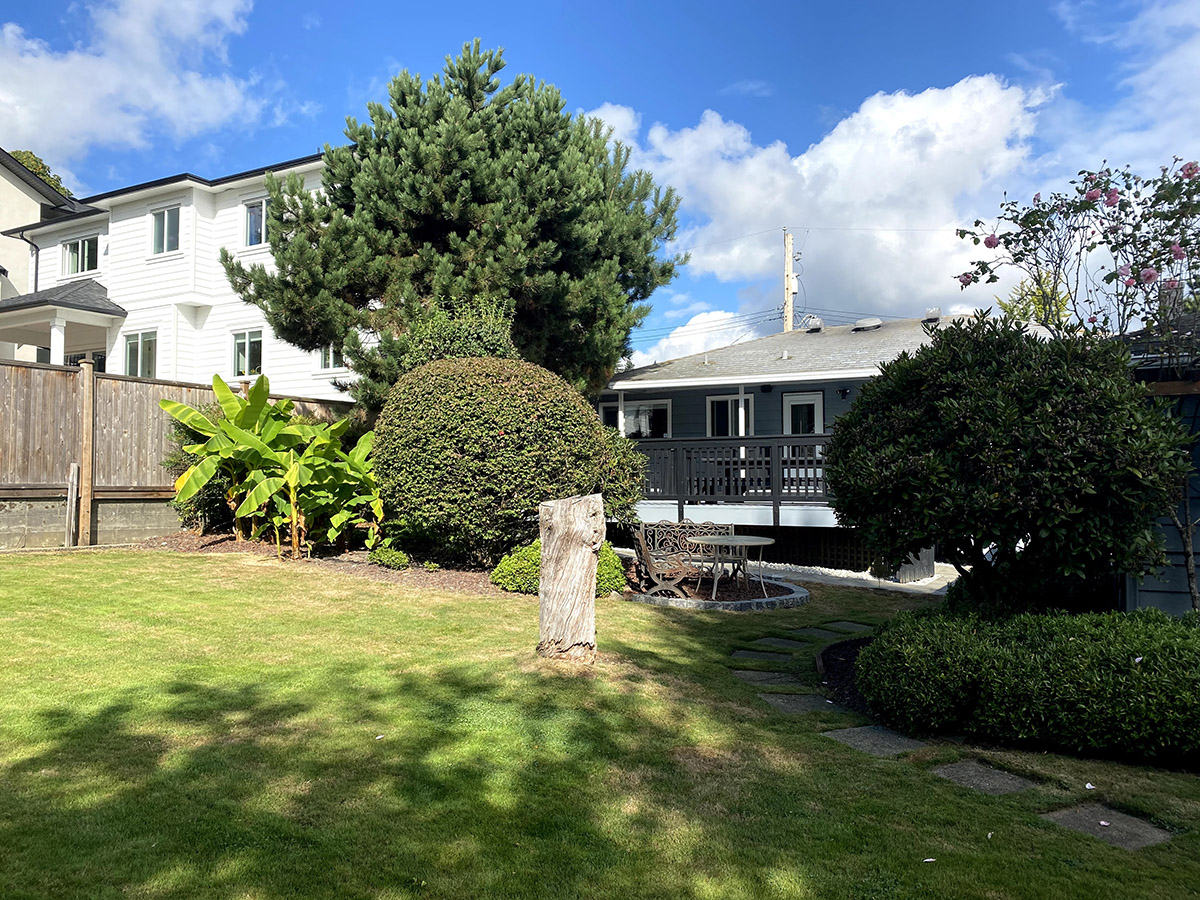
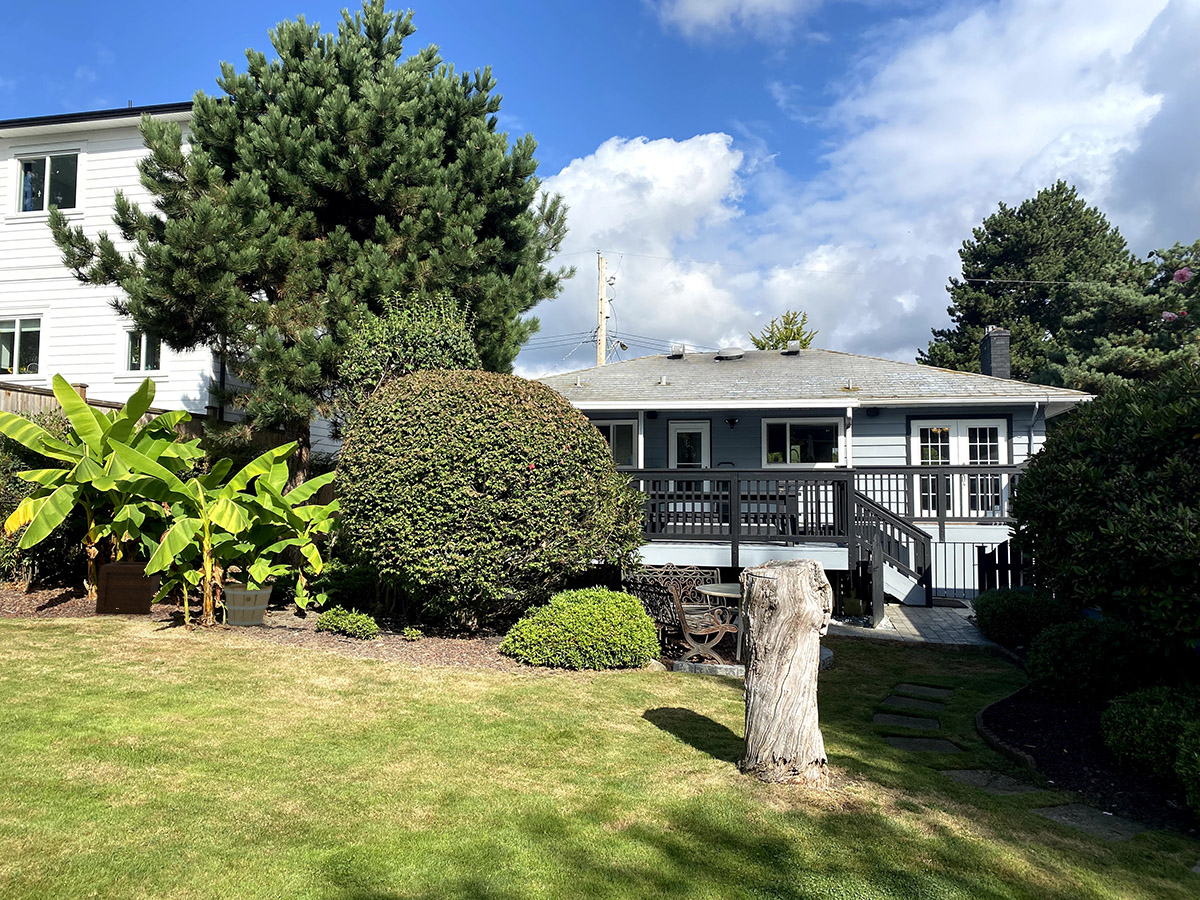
wooden crate: none [245,512,297,550] -> present [95,562,161,614]
wooden bucket: none [318,529,353,559] -> present [224,584,272,626]

